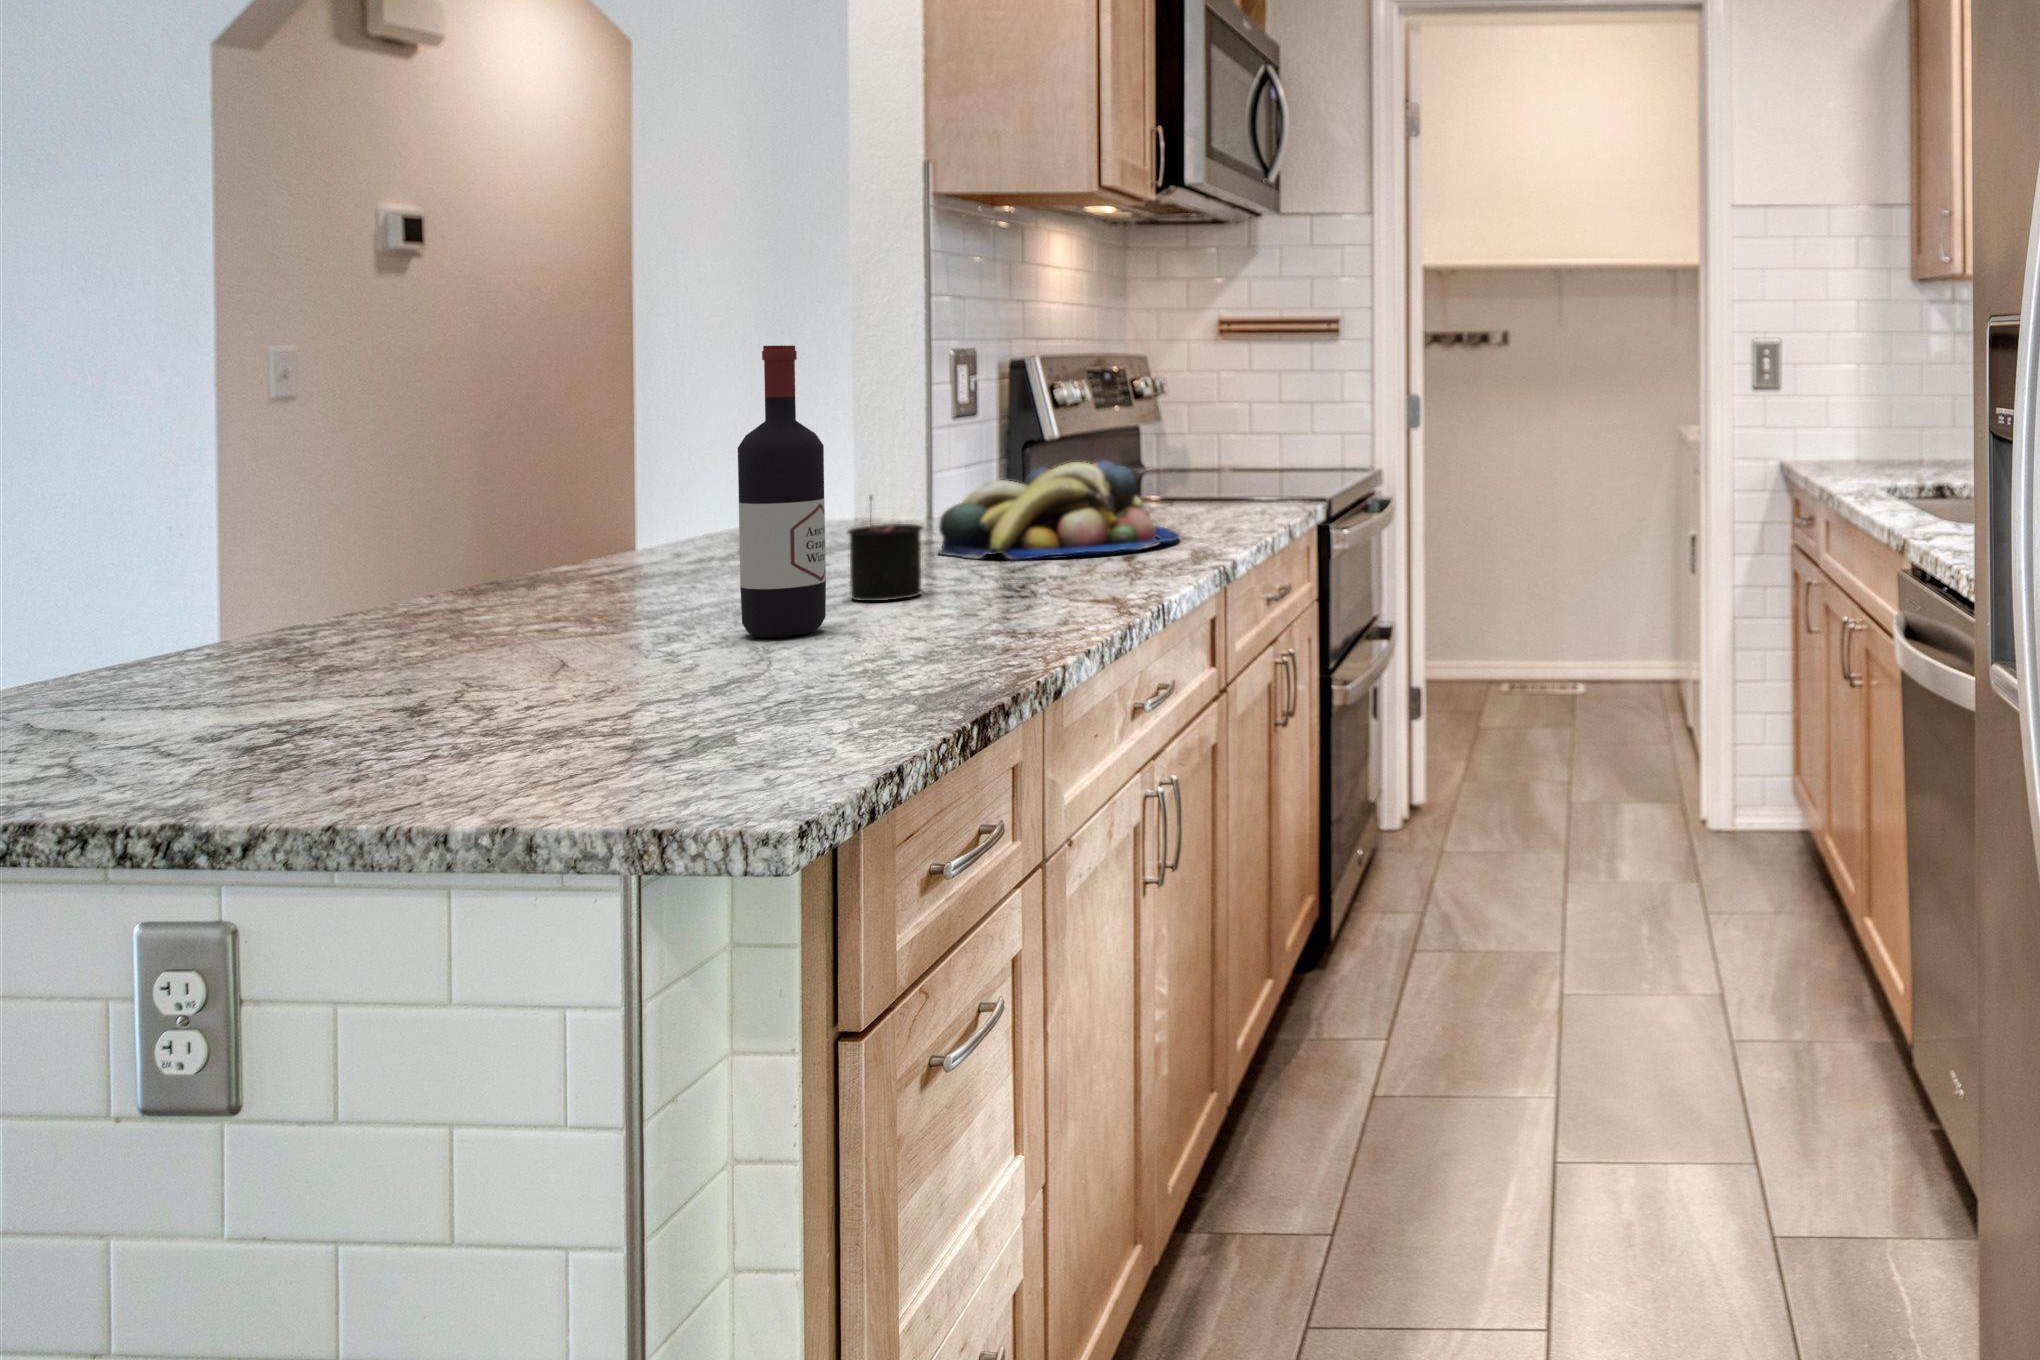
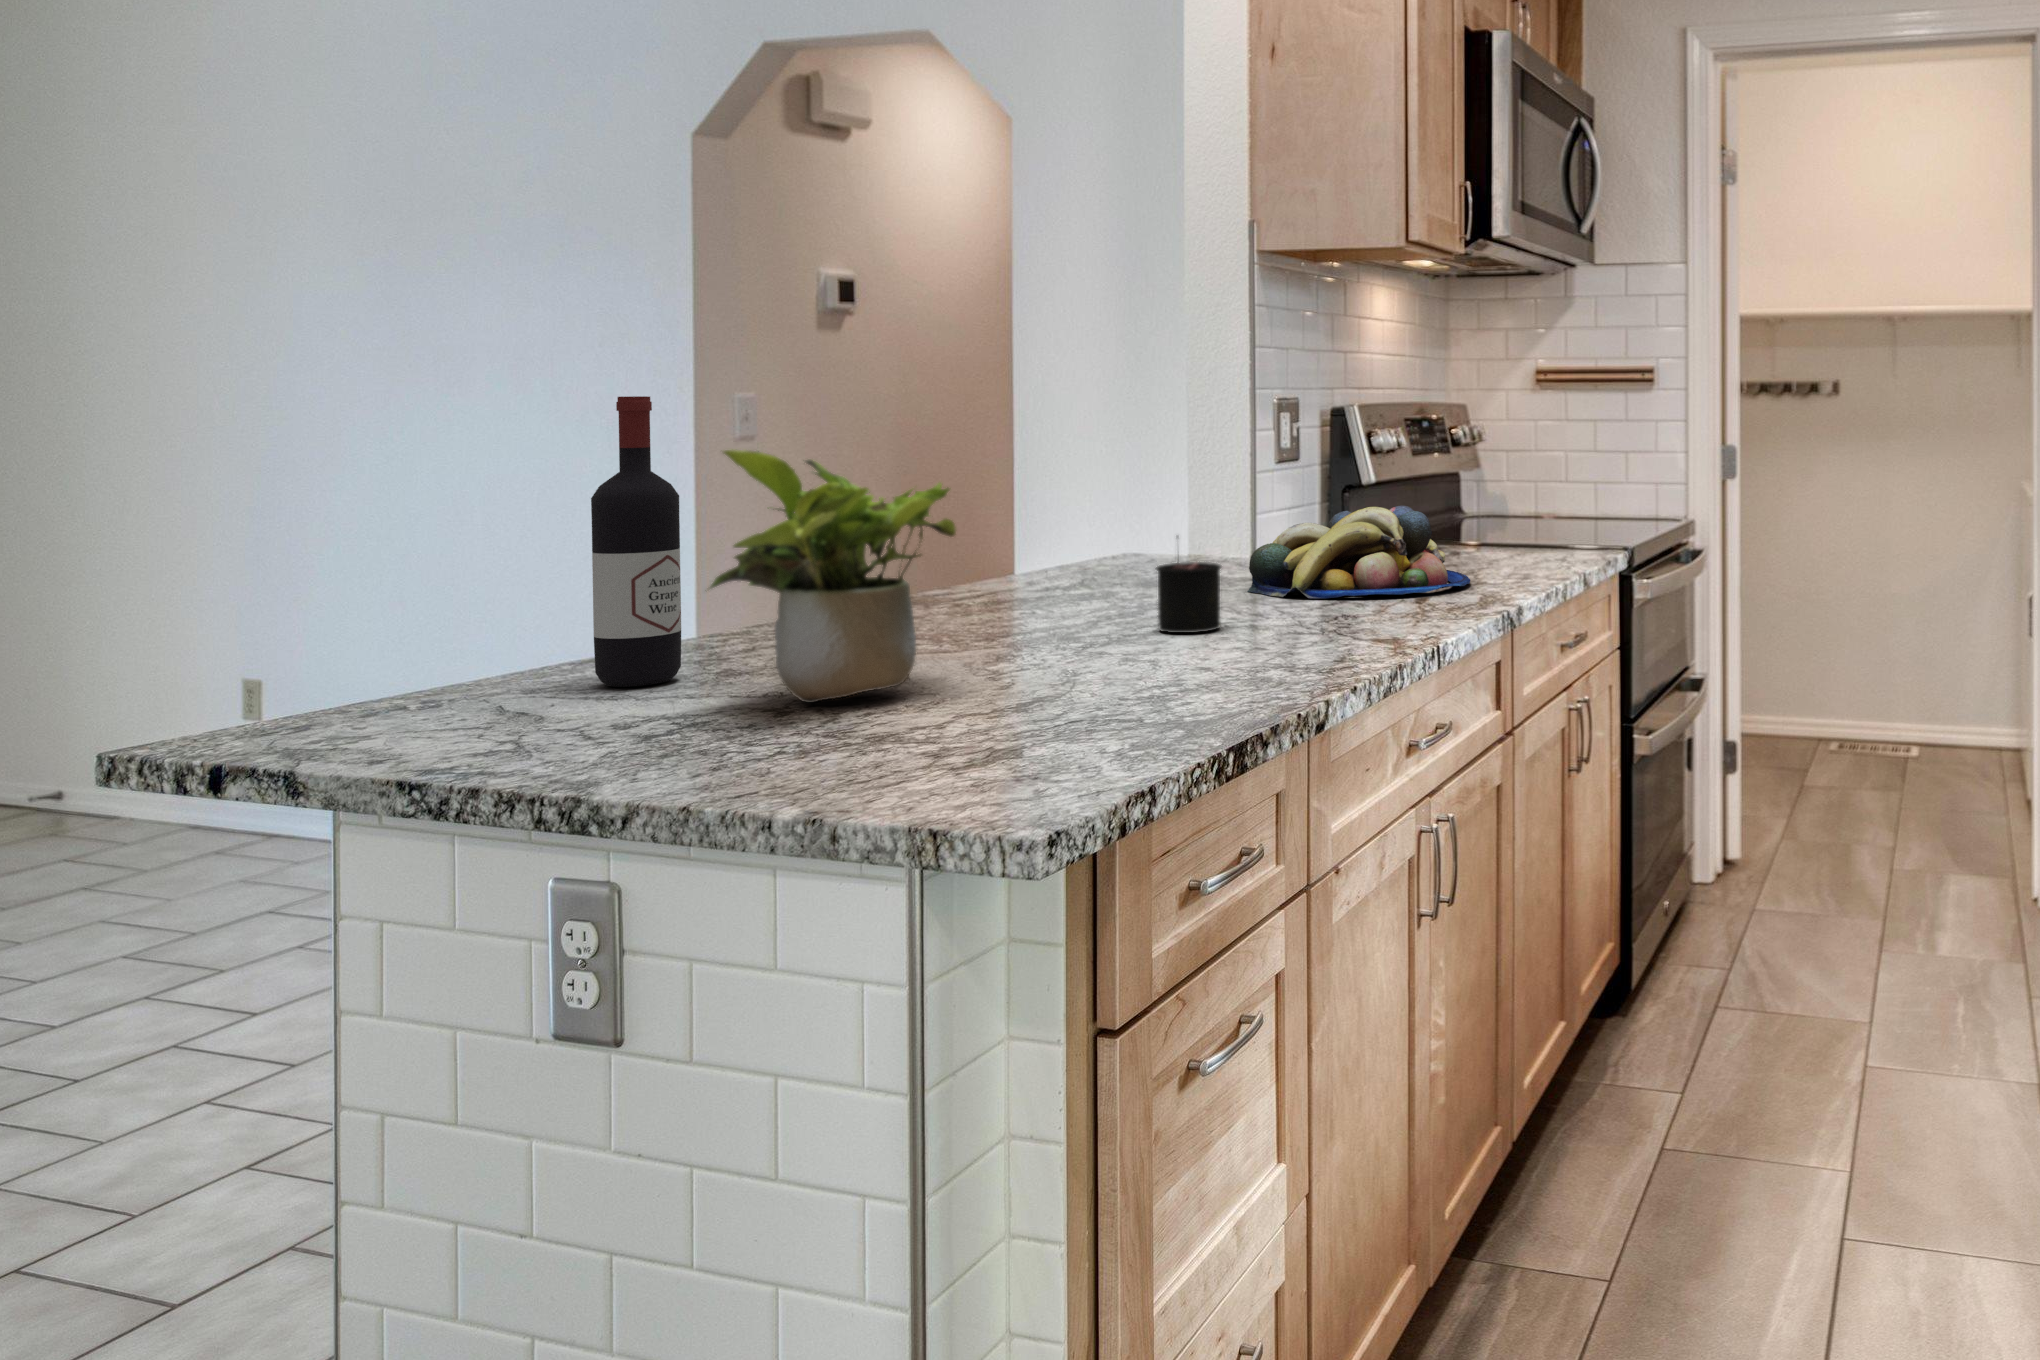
wine bottle: present [738,345,826,638] -> present [591,396,681,687]
potted plant: none [303,406,627,698] -> present [710,449,956,703]

